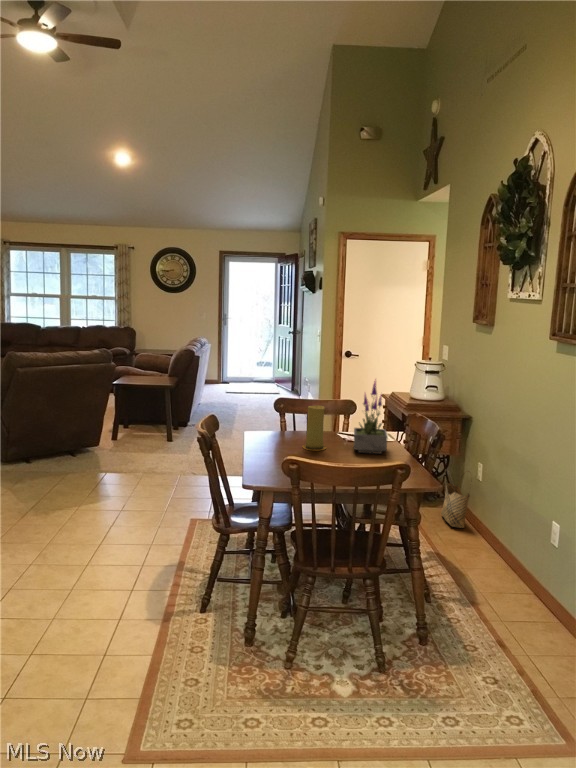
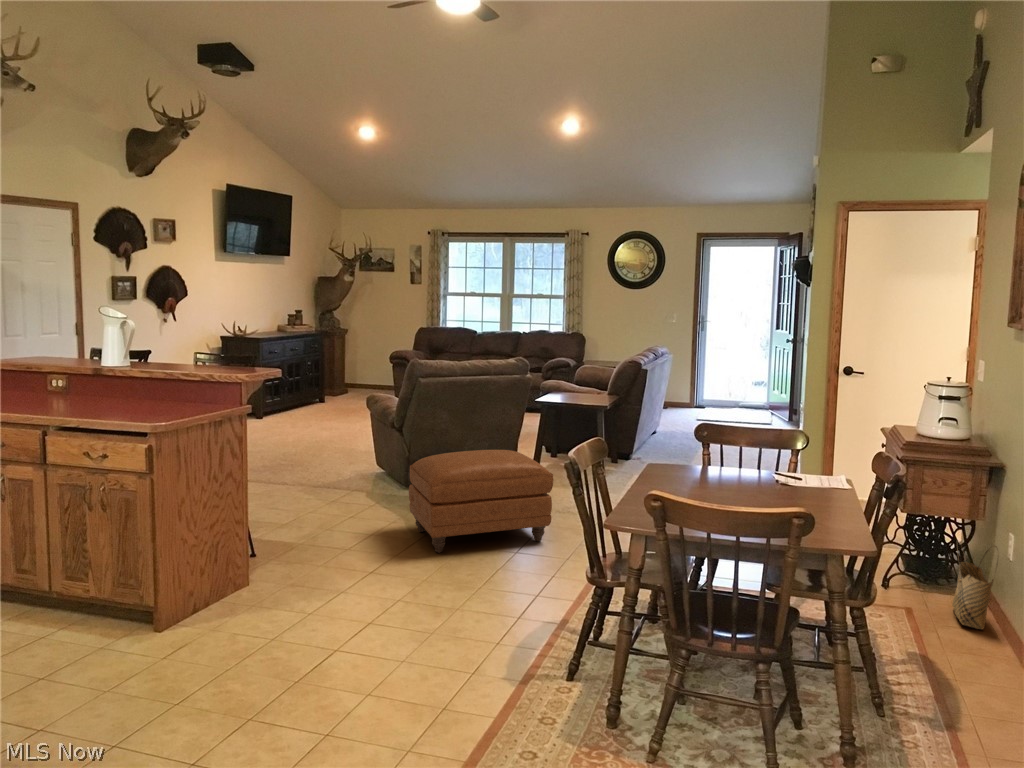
potted plant: present [354,379,388,454] -> none [772,401,825,504]
candle: present [303,406,326,451] -> none [707,435,739,494]
ottoman: none [16,425,149,518] -> present [409,450,553,553]

